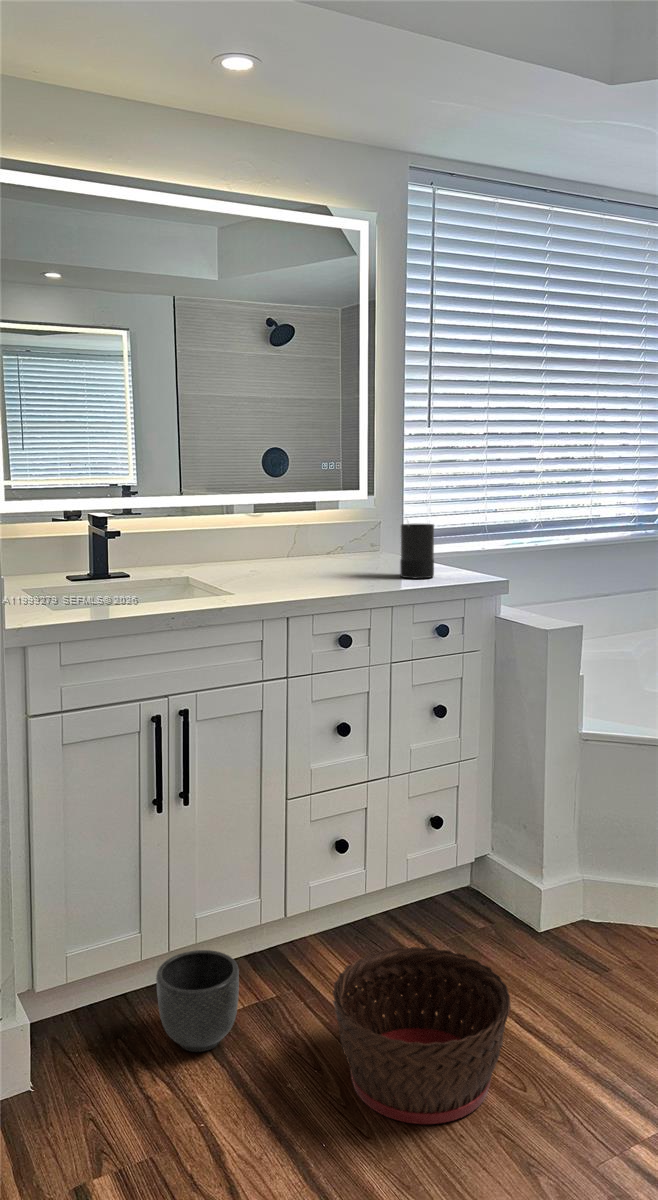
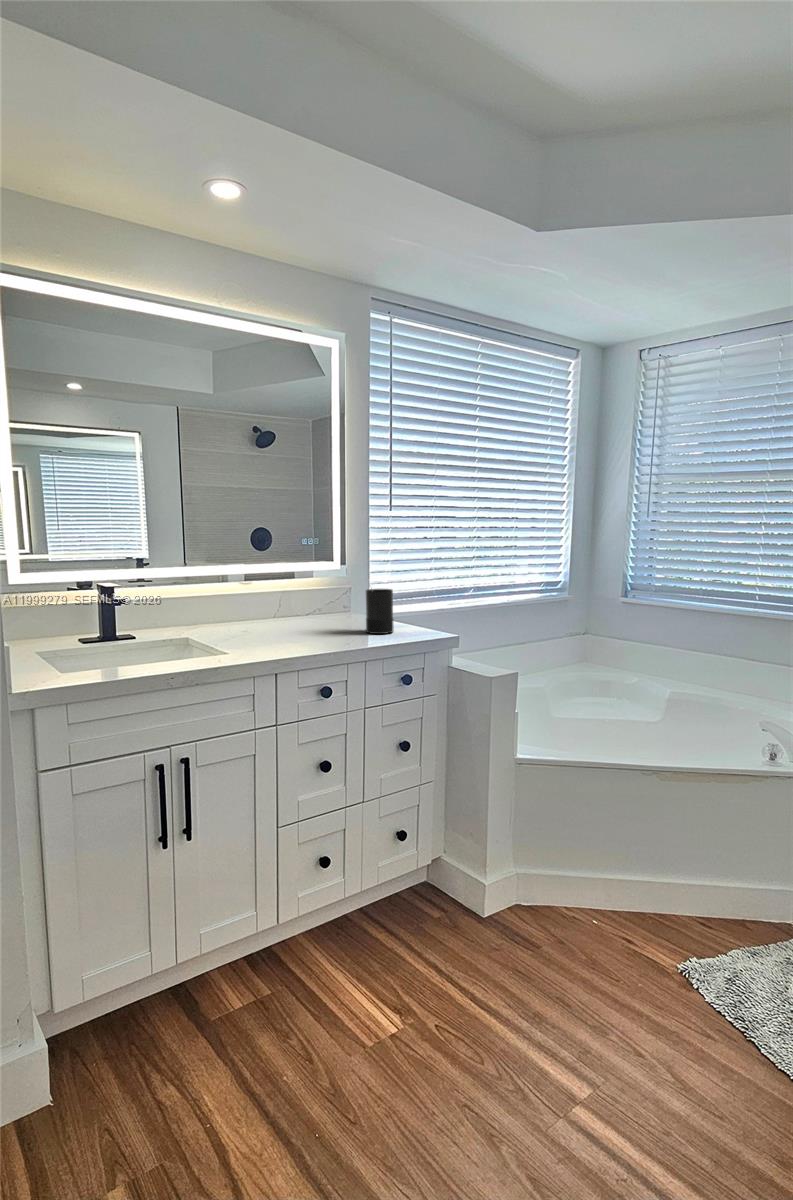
basket: present [333,947,511,1124] -> none [320,946,469,1106]
planter: present [156,950,239,1052] -> none [166,962,238,1055]

